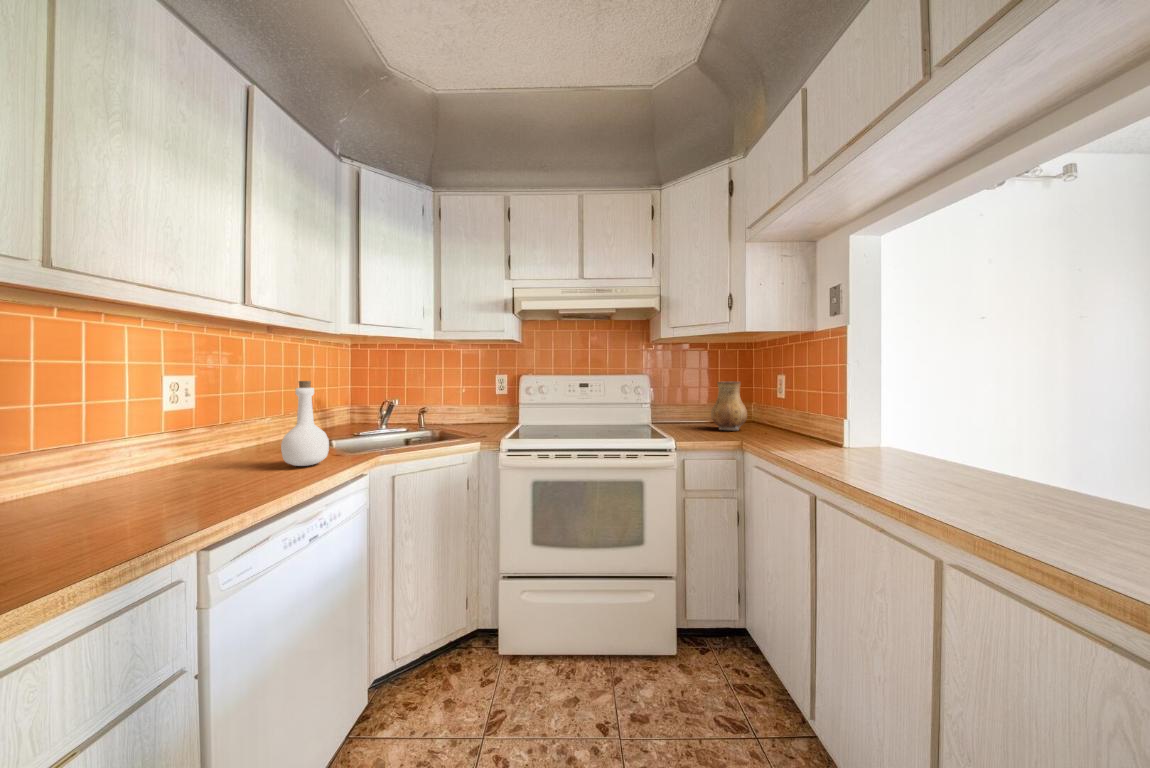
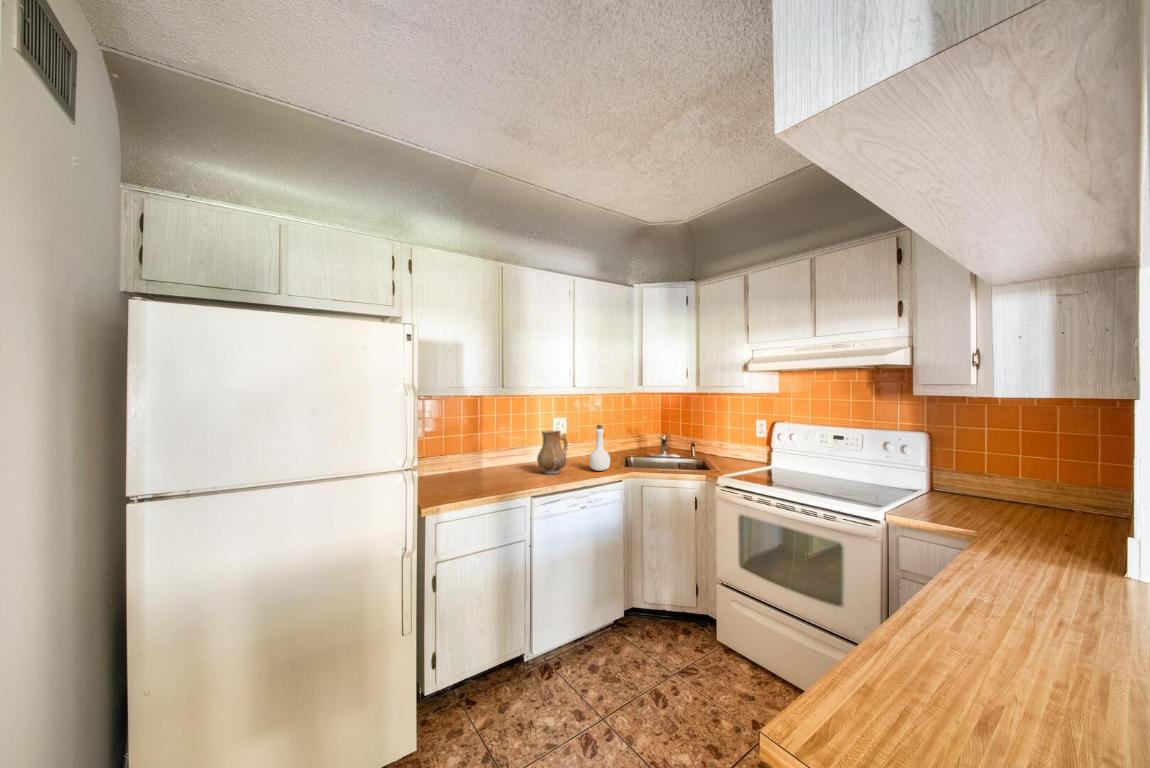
ceramic pitcher: present [711,381,747,431] -> present [537,431,568,474]

